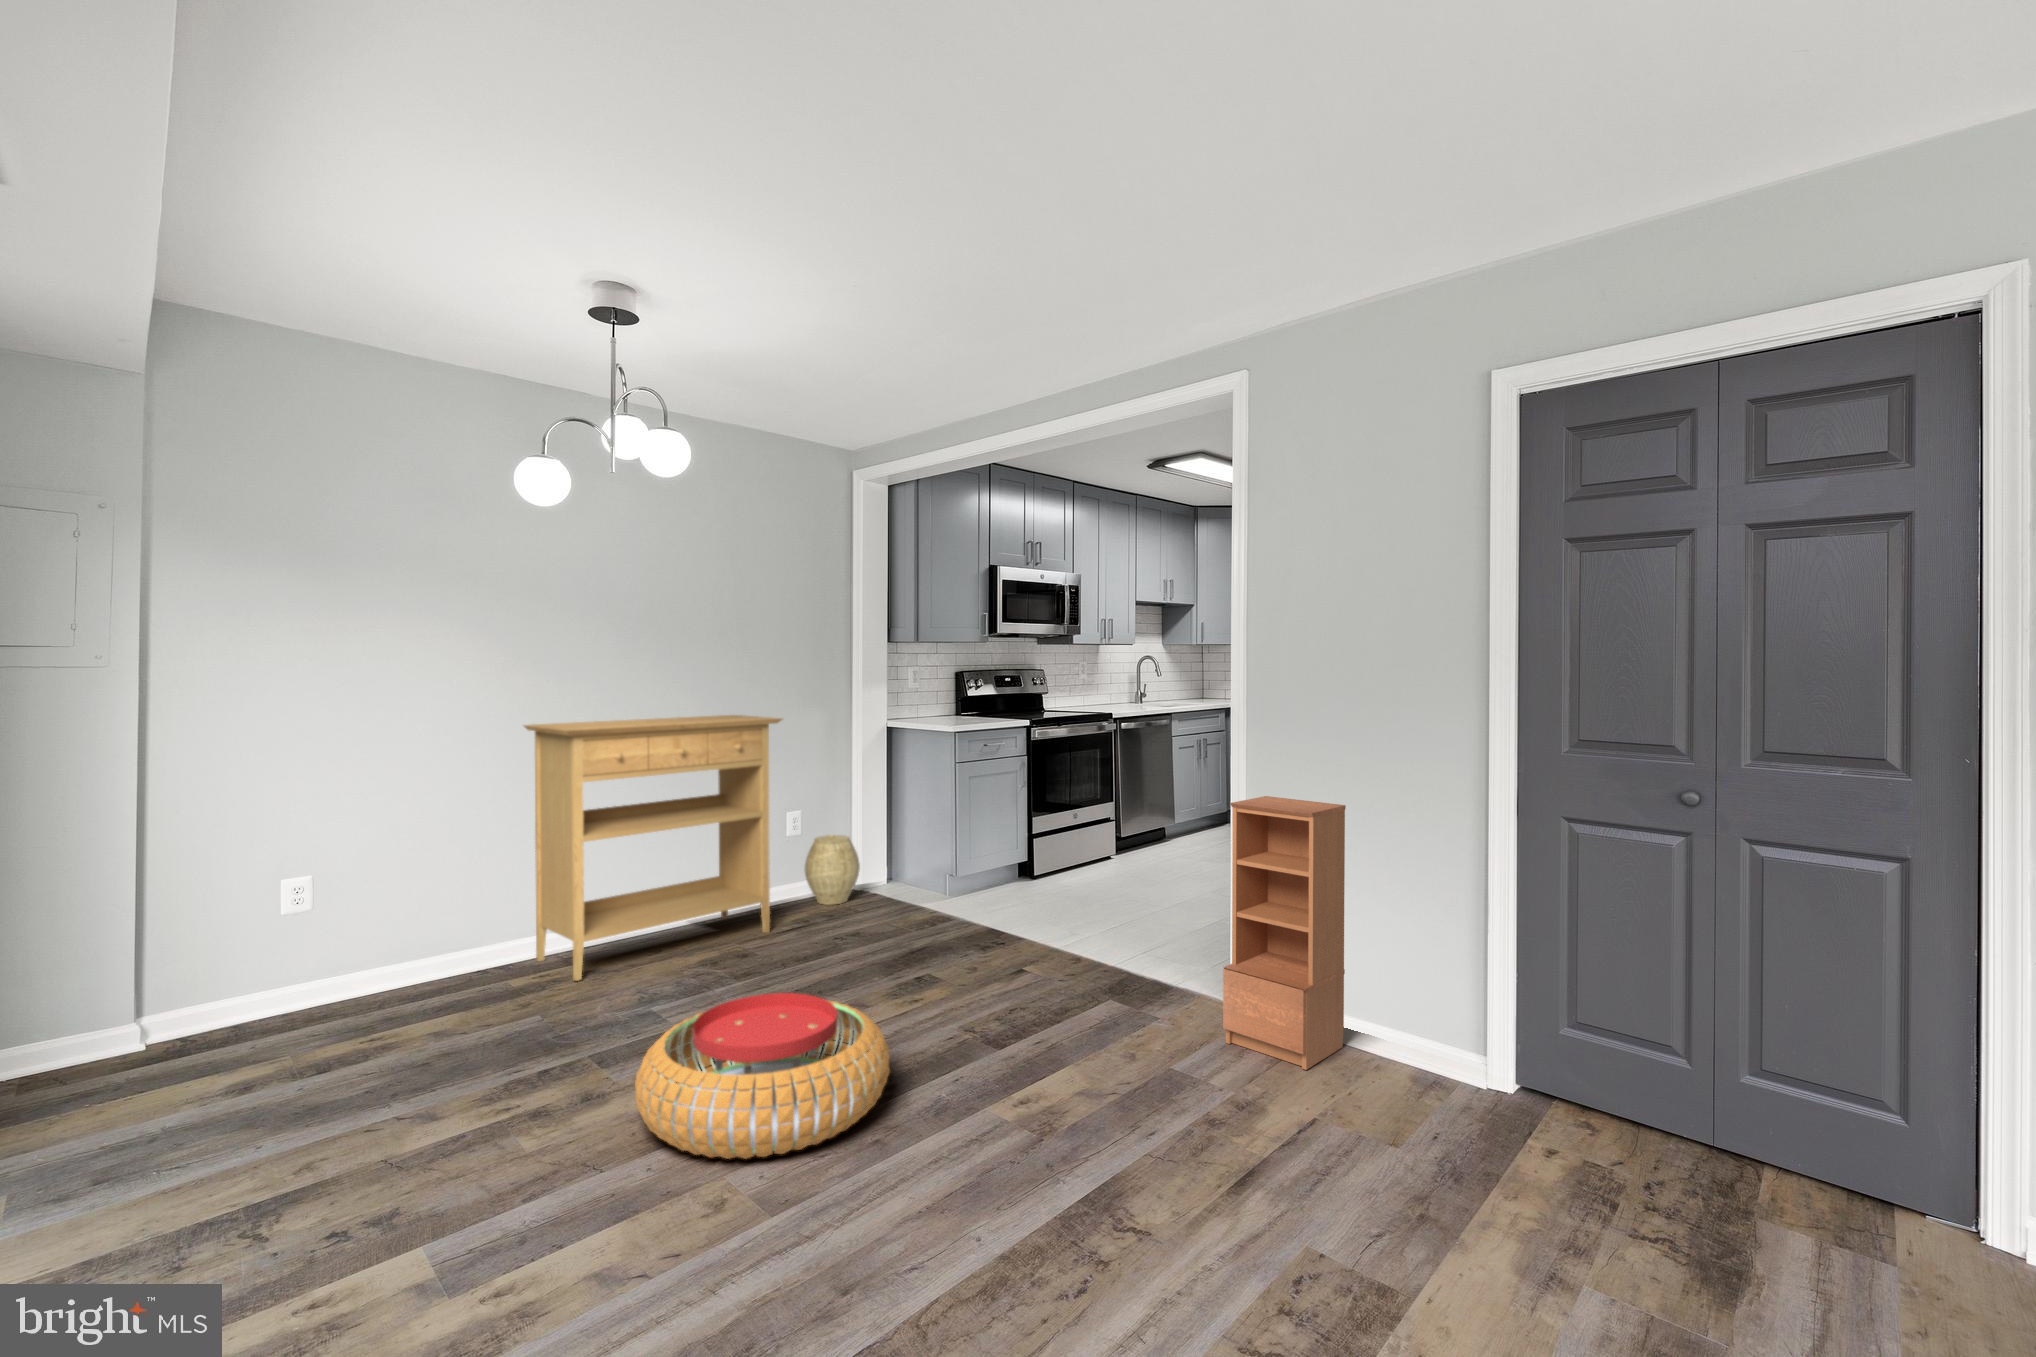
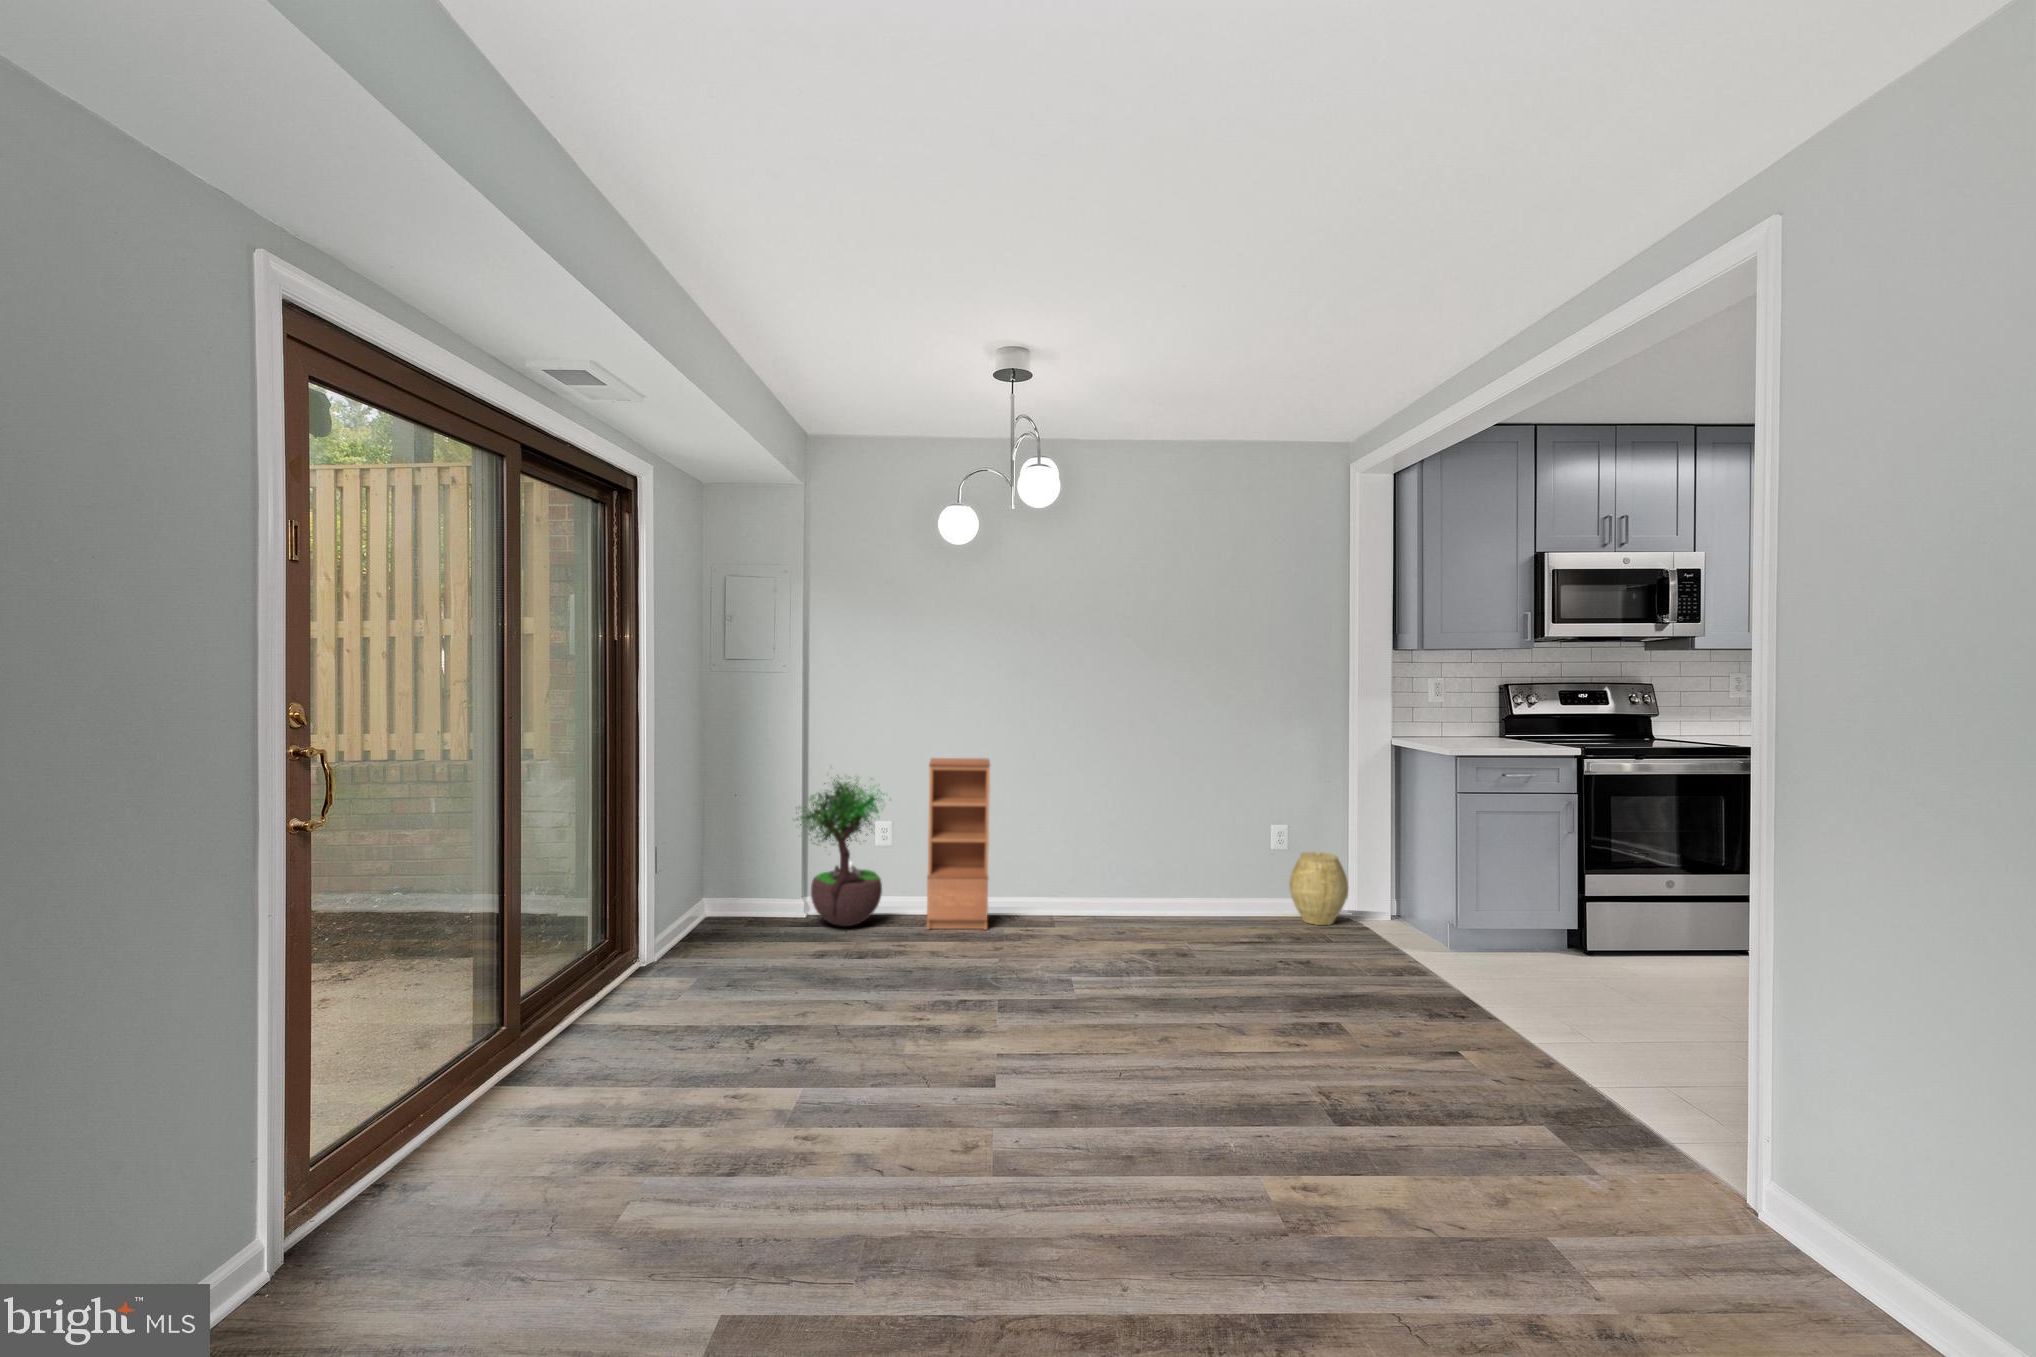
console table: present [524,715,782,981] -> none [1031,719,1249,938]
bookcase: present [1223,796,1346,1070] -> present [927,758,990,930]
potted tree: none [157,809,339,1043] -> present [797,775,891,926]
pouf: present [635,993,890,1159] -> none [967,986,1191,1138]

